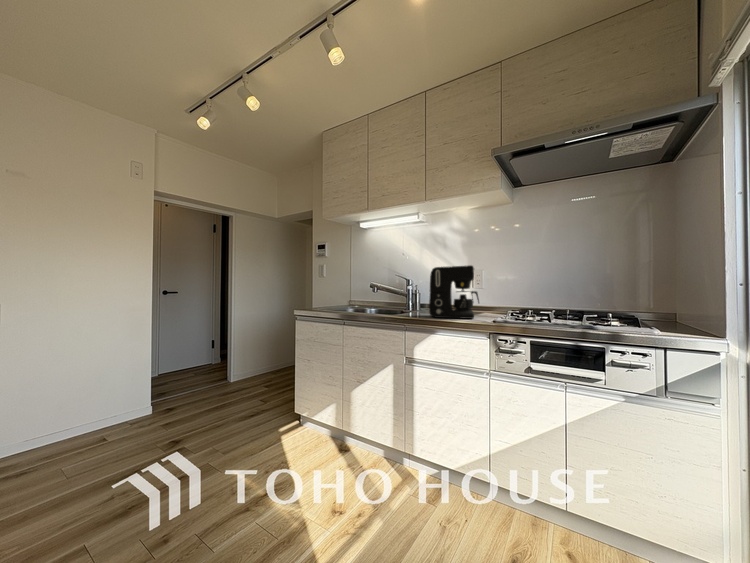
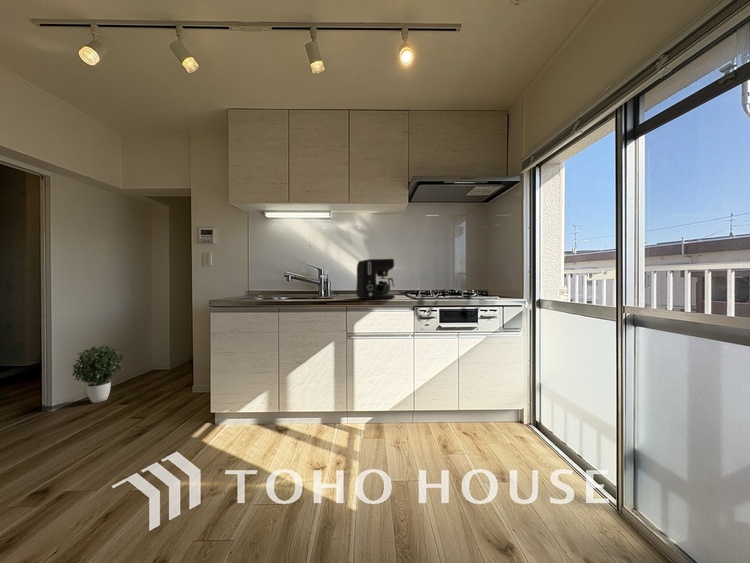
potted plant: none [246,337,278,381] -> present [72,345,123,403]

